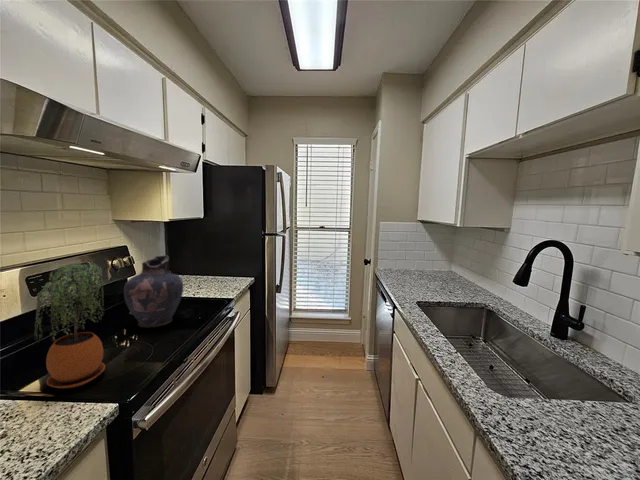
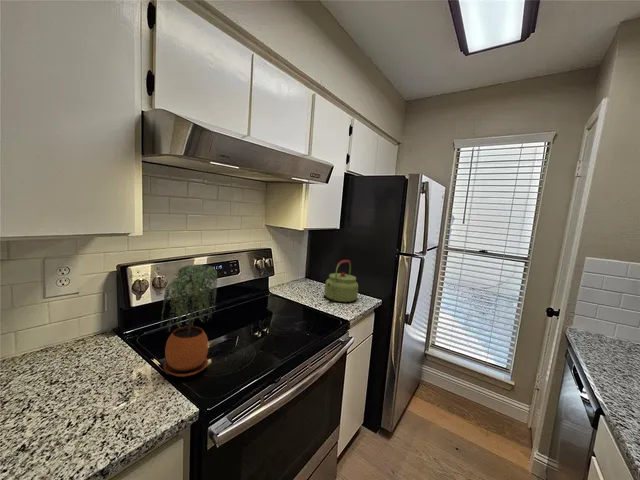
kettle: none [199,246,232,286] -> present [324,260,358,302]
vase: present [124,255,183,327] -> none [246,264,297,334]

